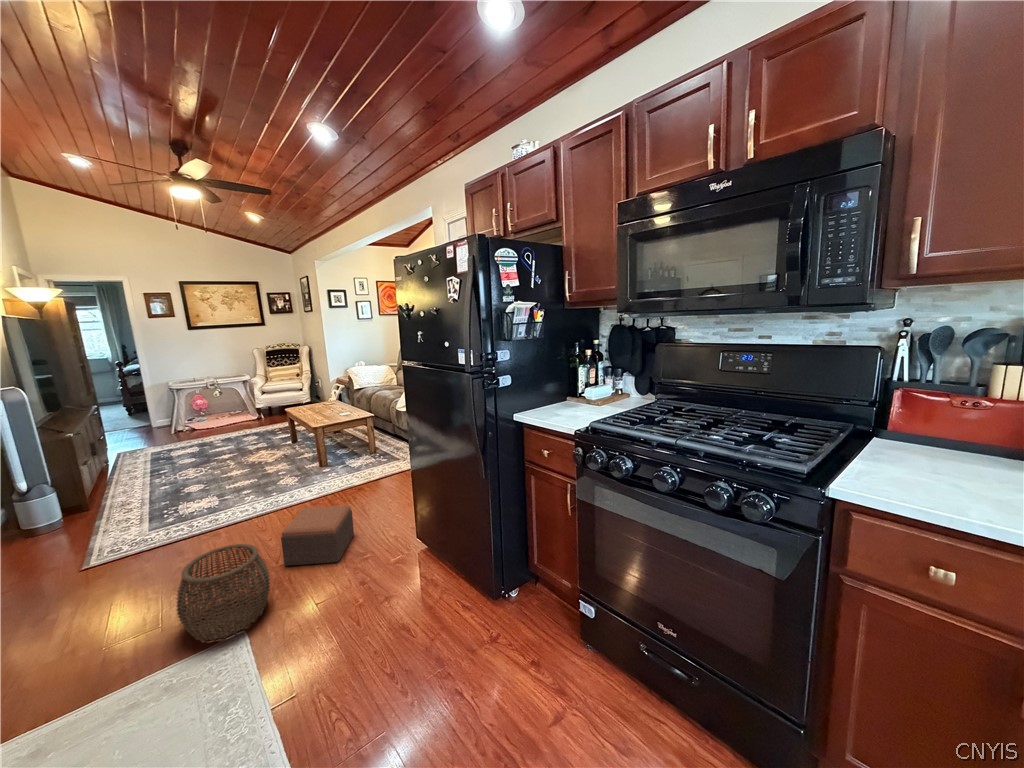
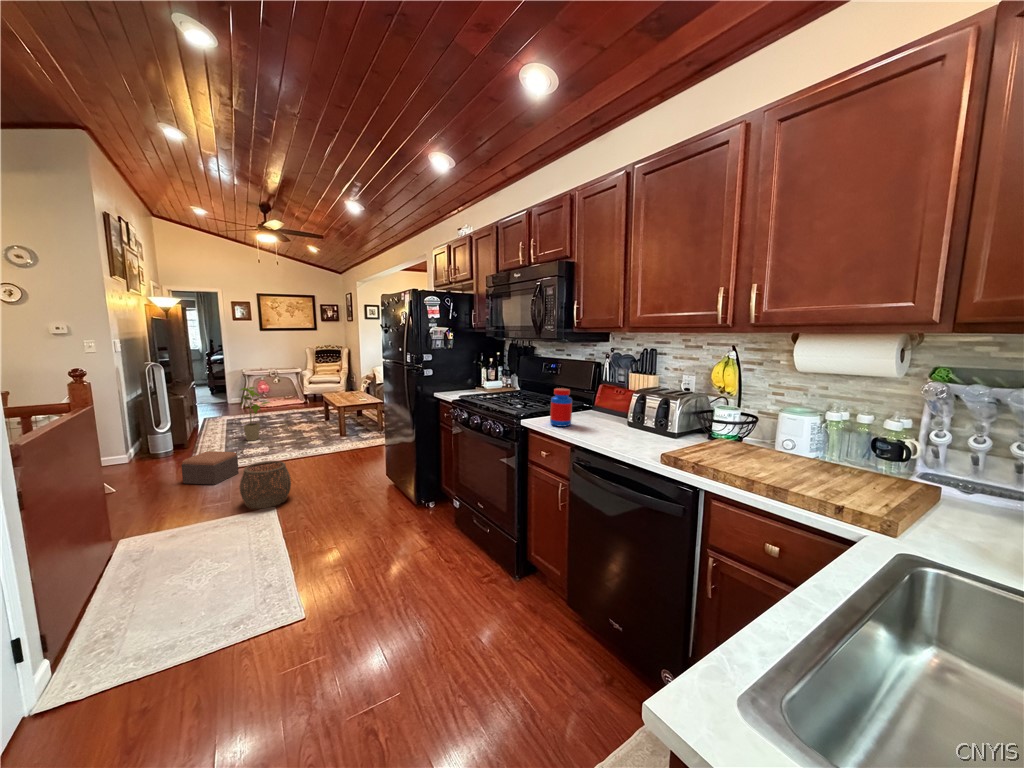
house plant: none [164,410,219,487] -> present [240,387,270,441]
jar: none [907,410,983,500] -> present [550,388,572,427]
footstool: present [281,506,354,566] -> present [182,451,239,485]

